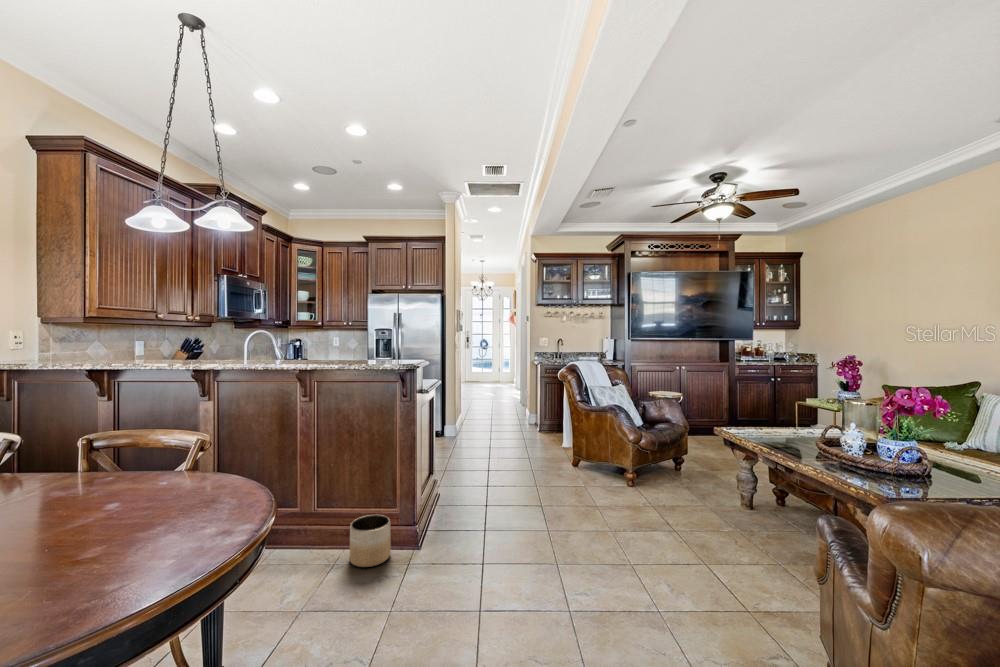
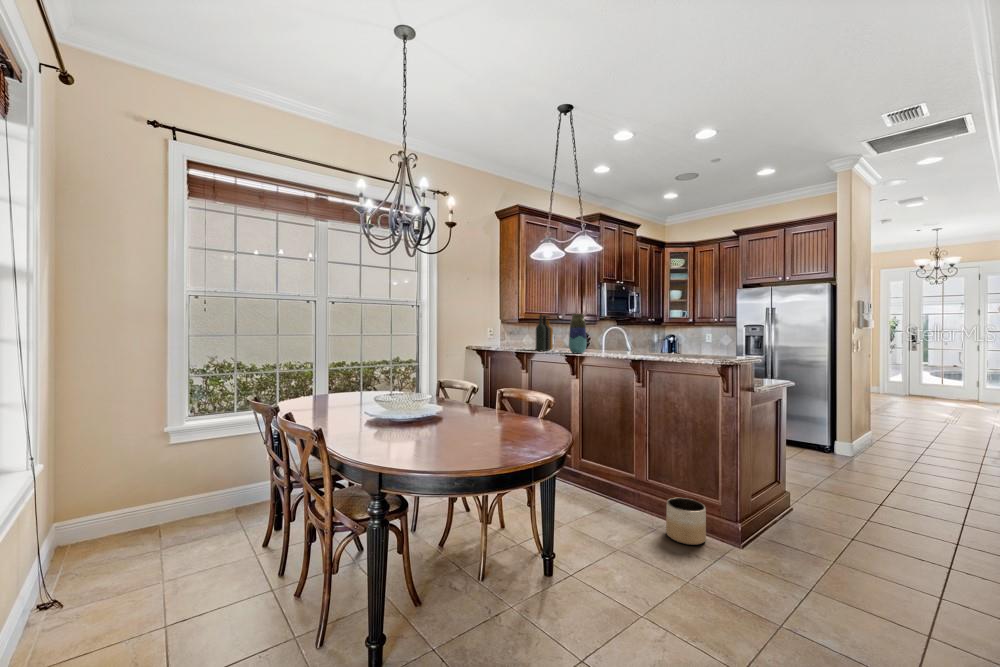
bottle: none [133,309,161,367] -> present [536,313,553,351]
vase: none [198,312,226,367] -> present [569,314,587,353]

